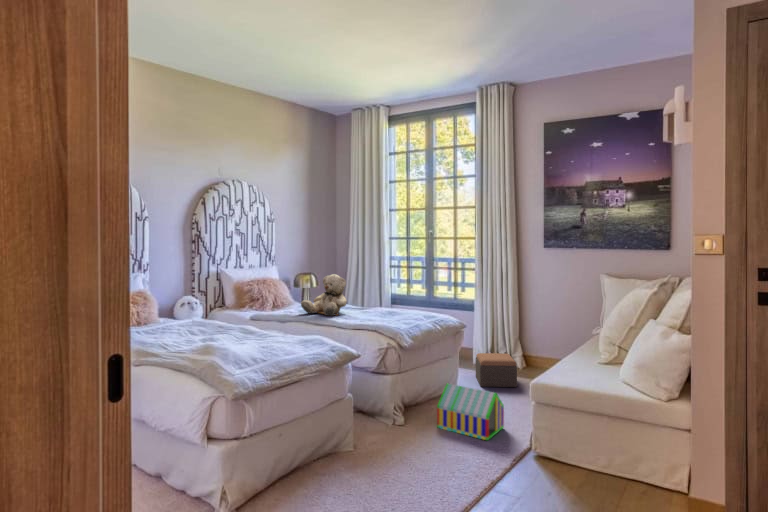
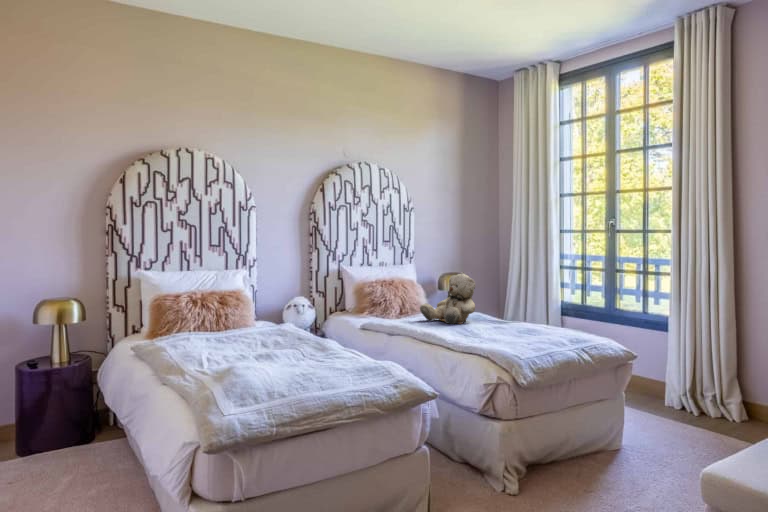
footstool: present [476,353,517,387] -> none [658,389,715,440]
toy house: present [437,384,504,440] -> none [566,418,662,498]

